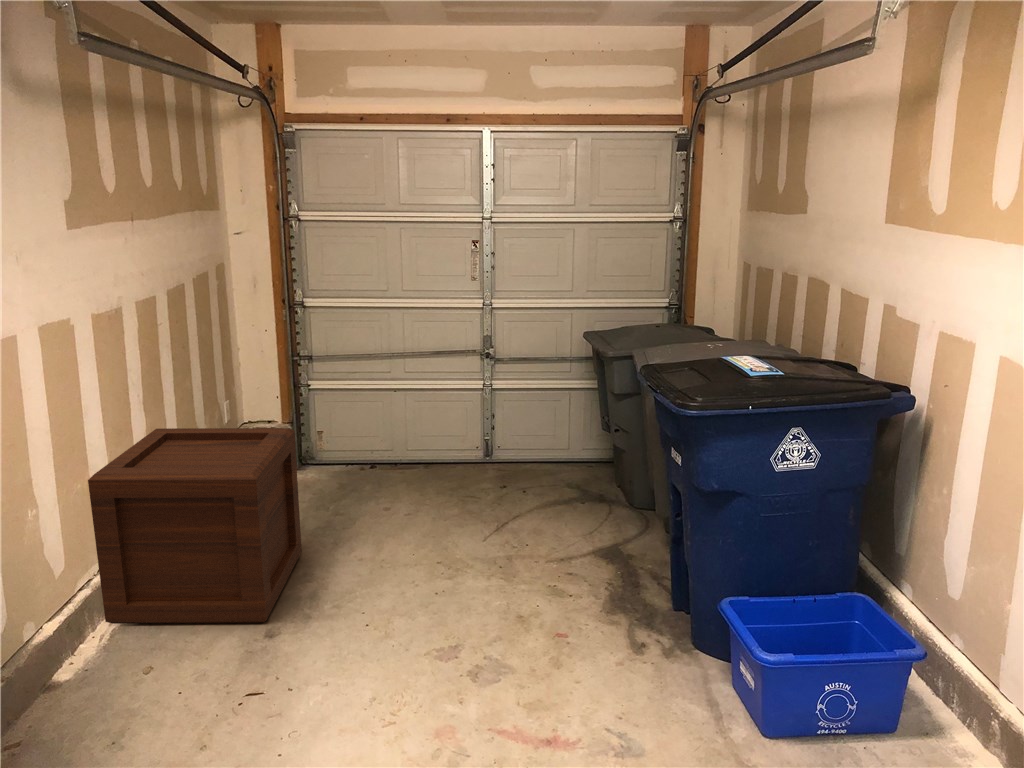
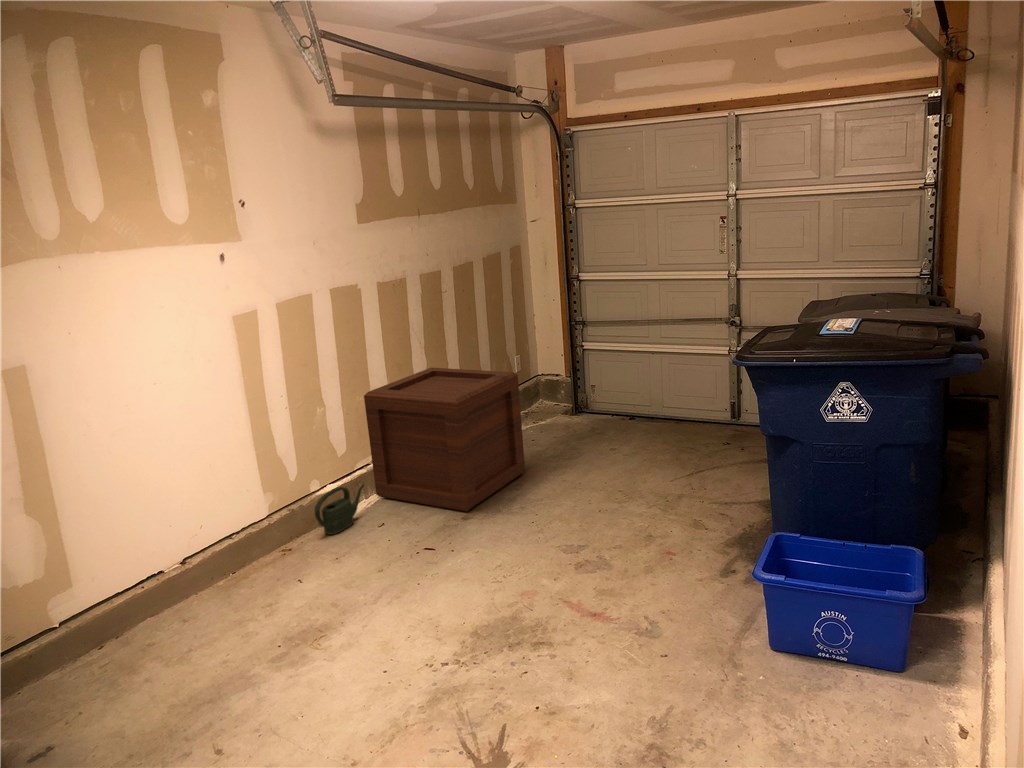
watering can: none [48,612,103,702] -> present [315,485,364,535]

